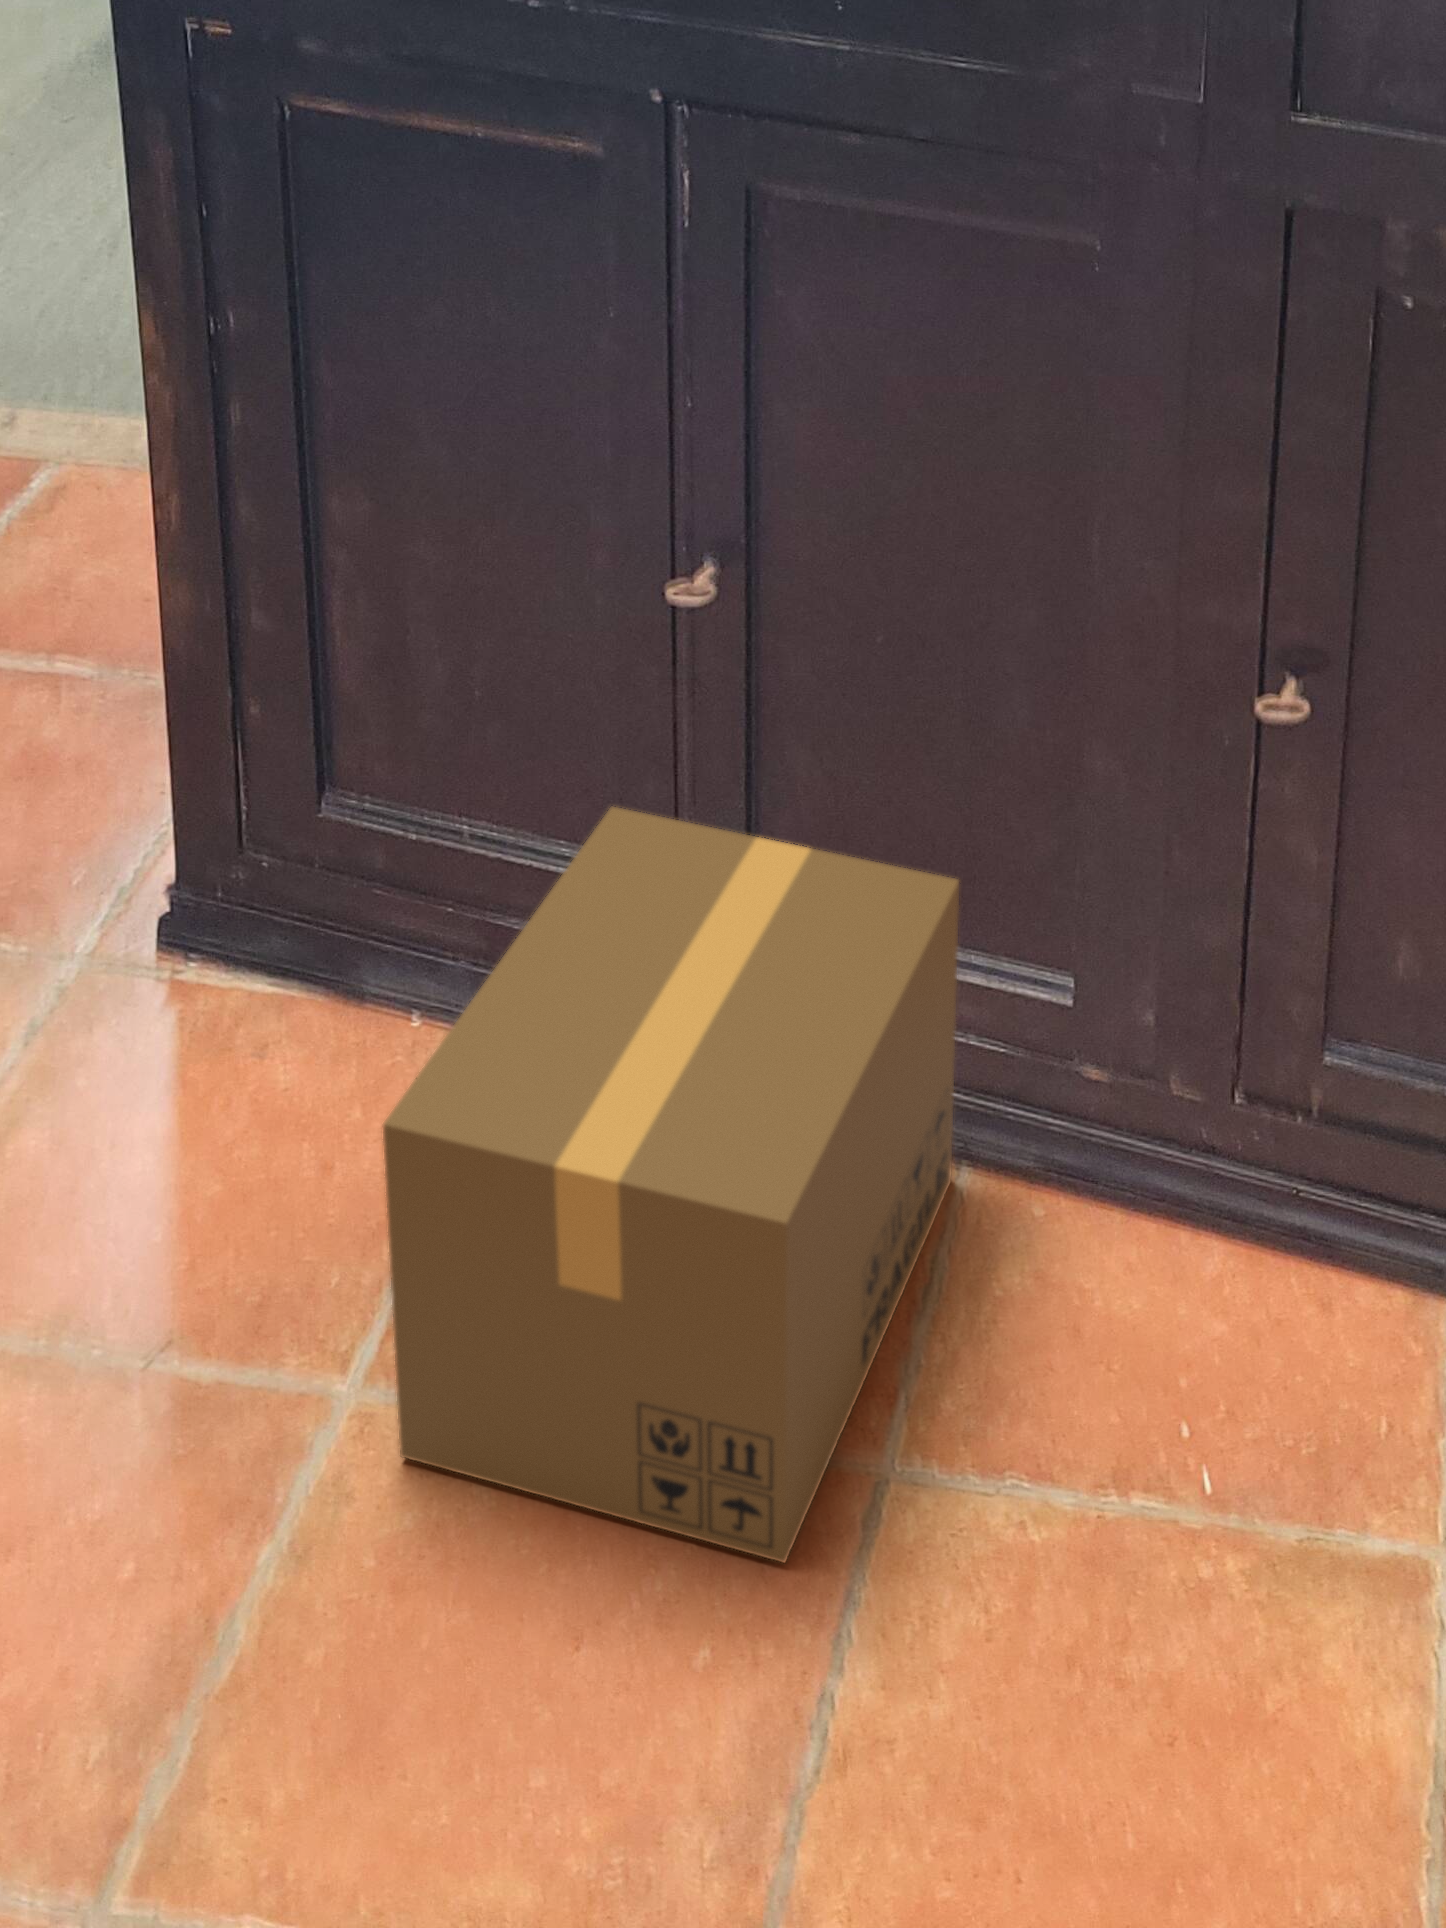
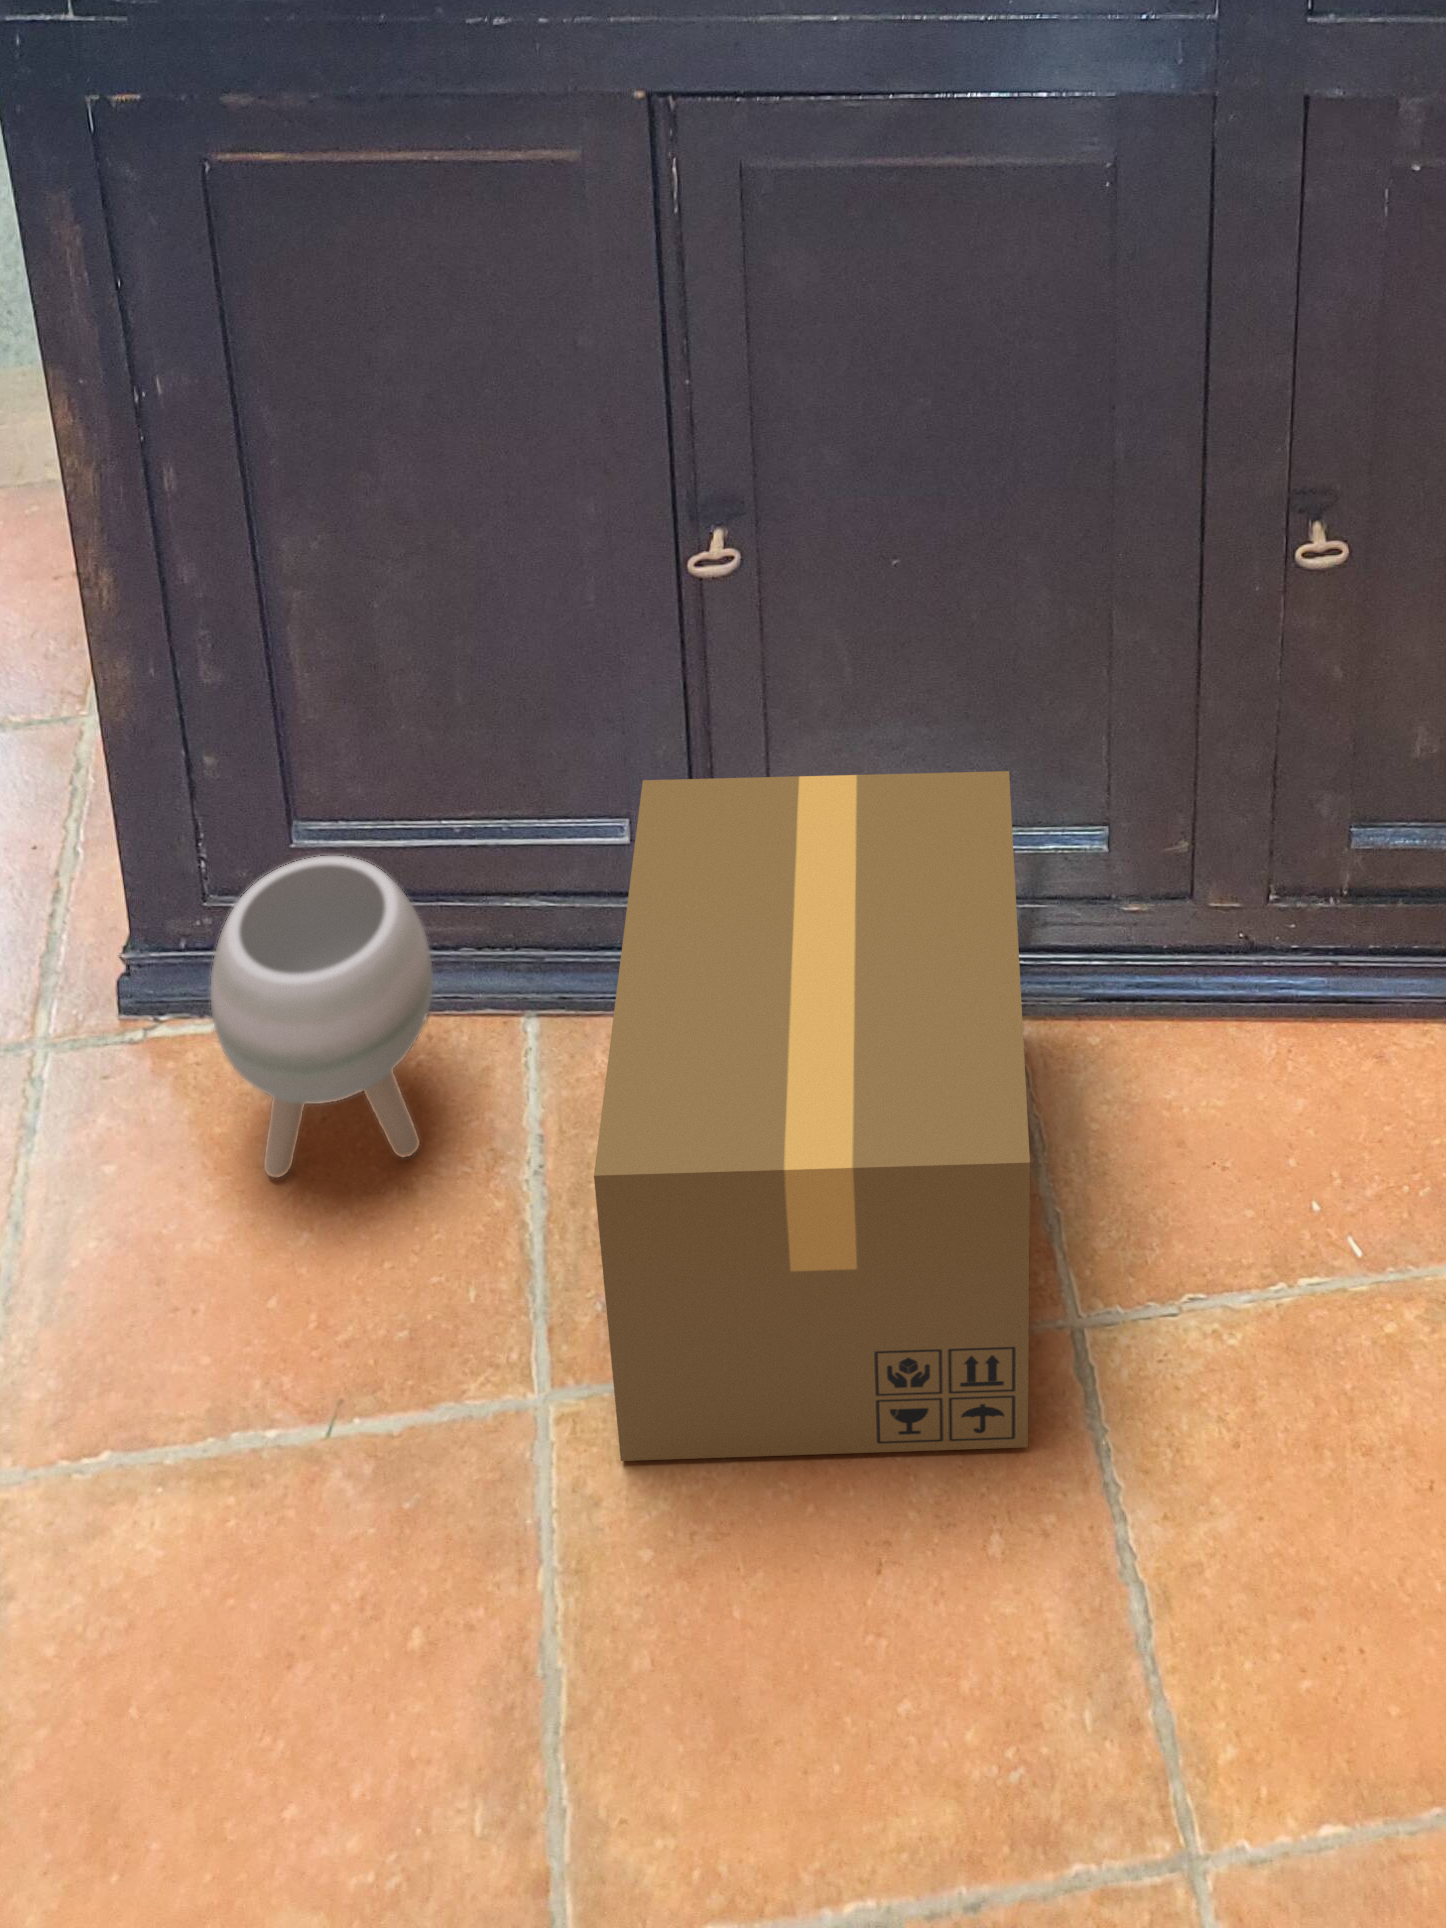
planter: none [177,813,394,1137] -> present [210,856,433,1178]

